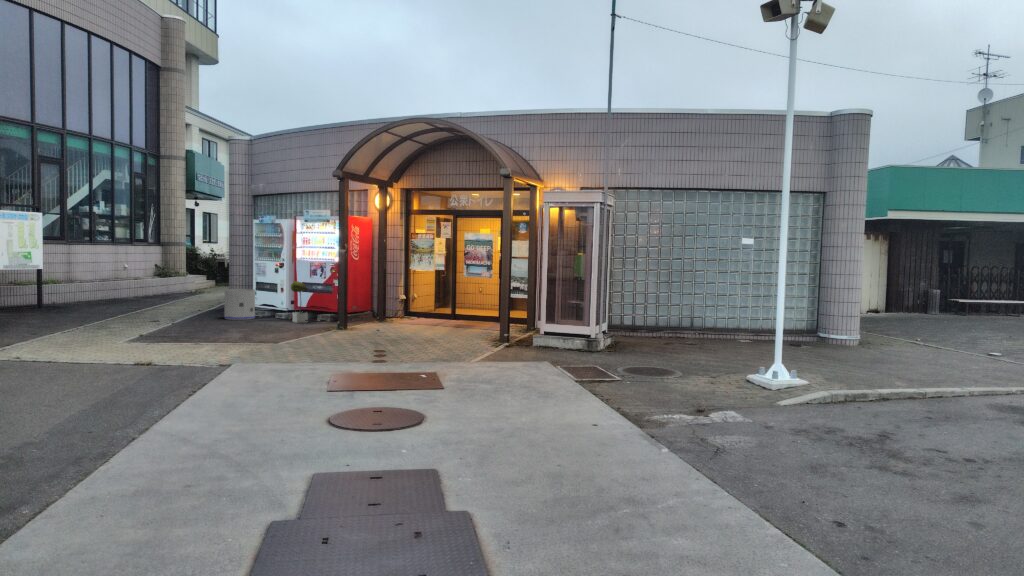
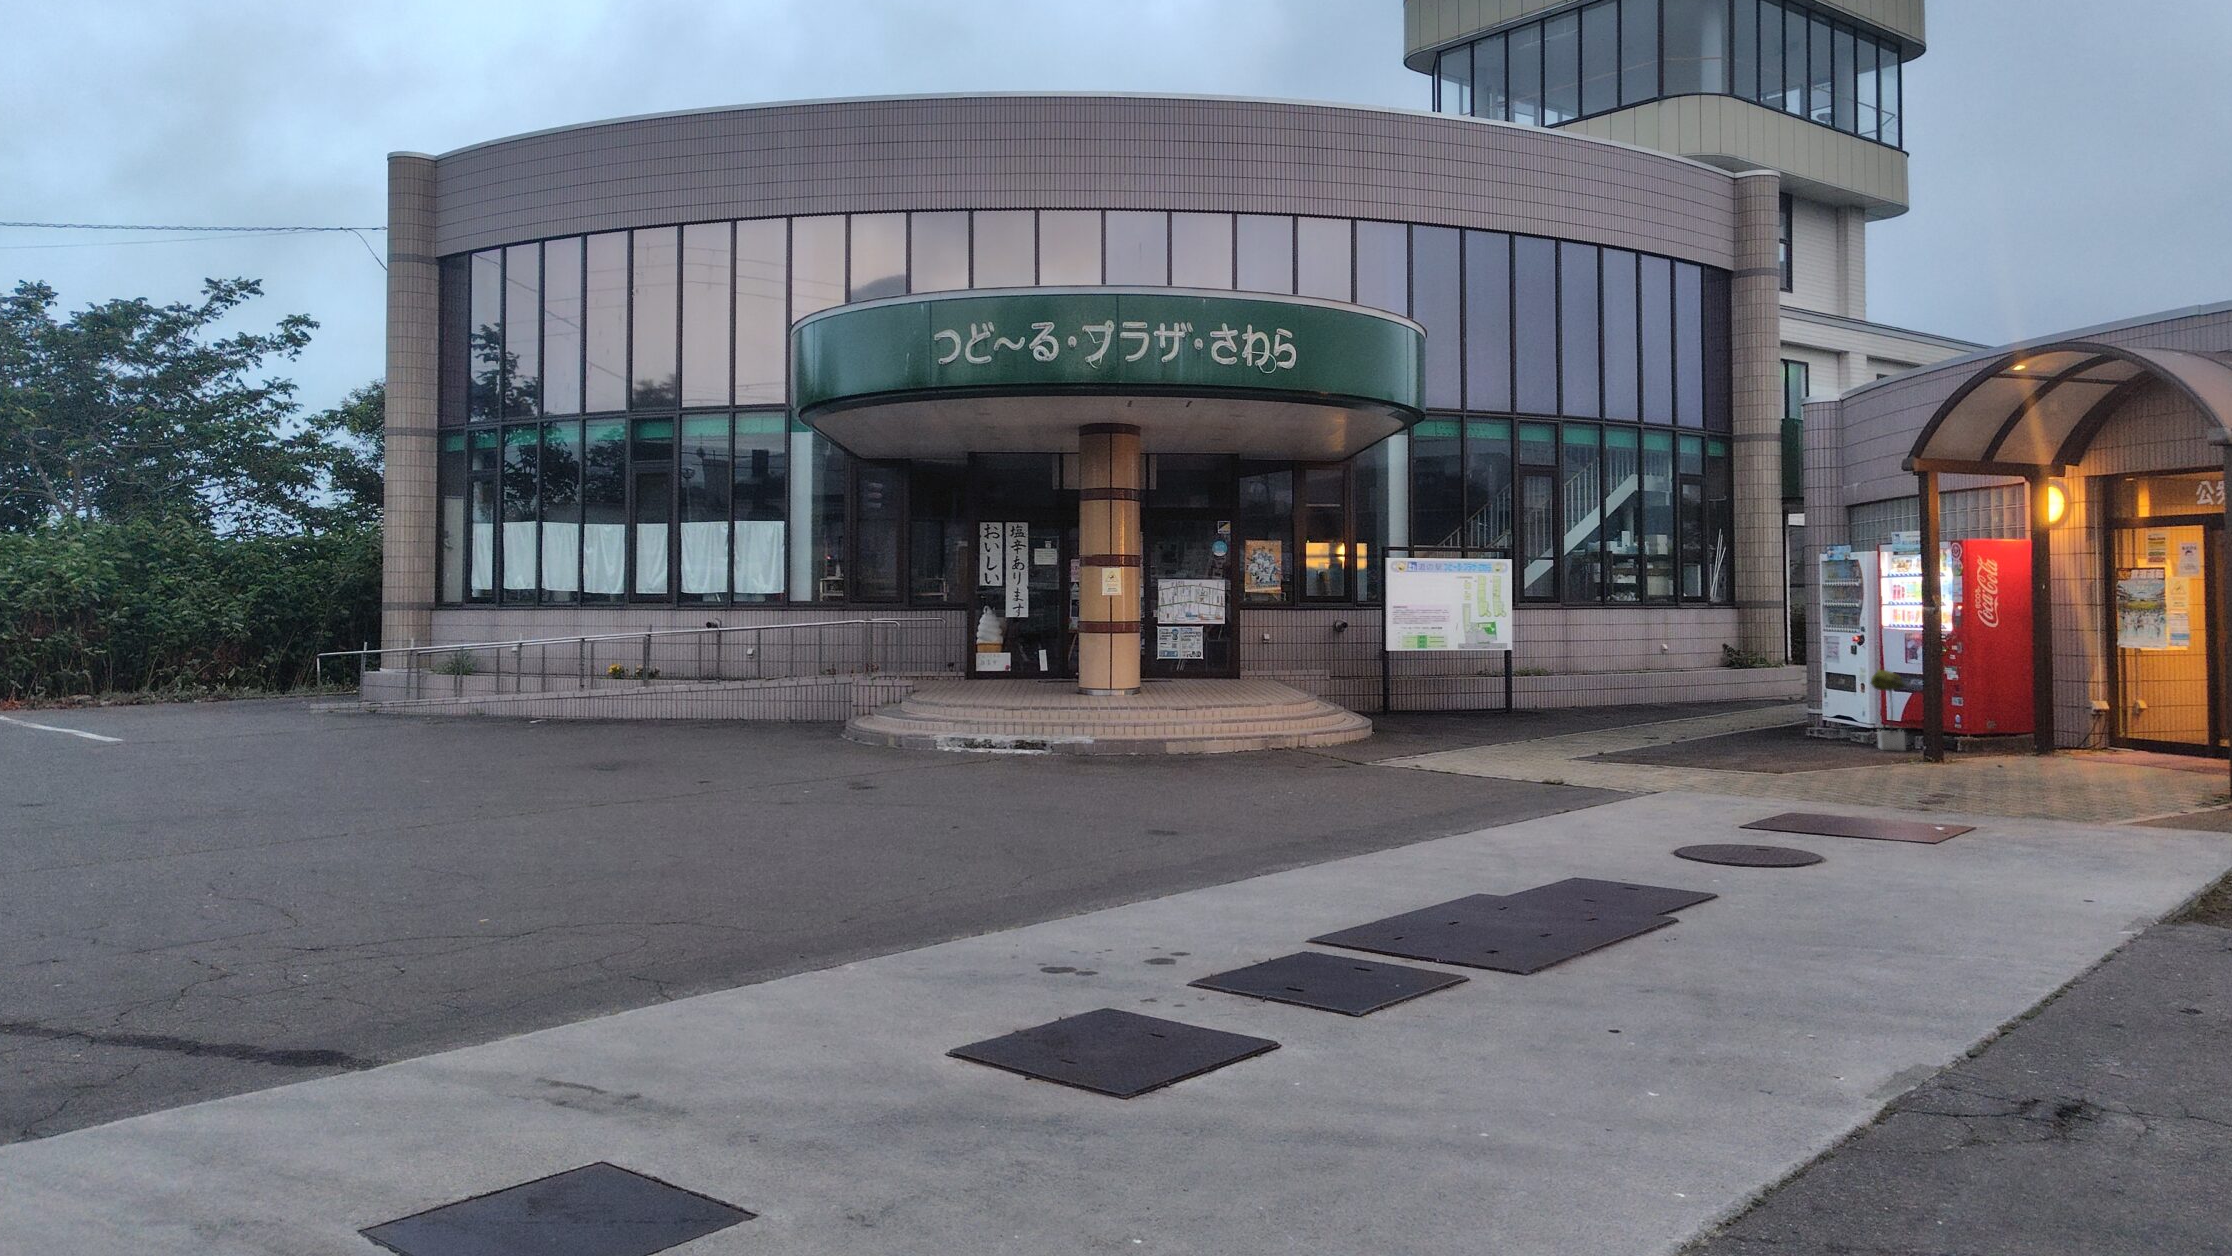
trash can: present [224,289,255,320] -> none [1763,684,1820,741]

